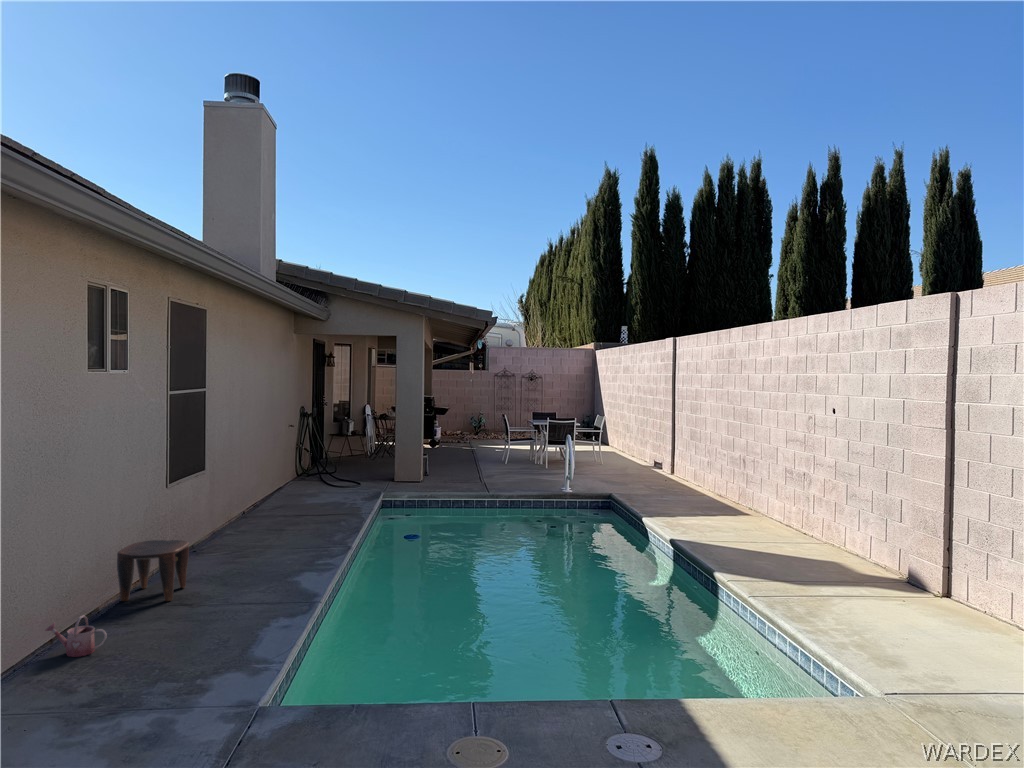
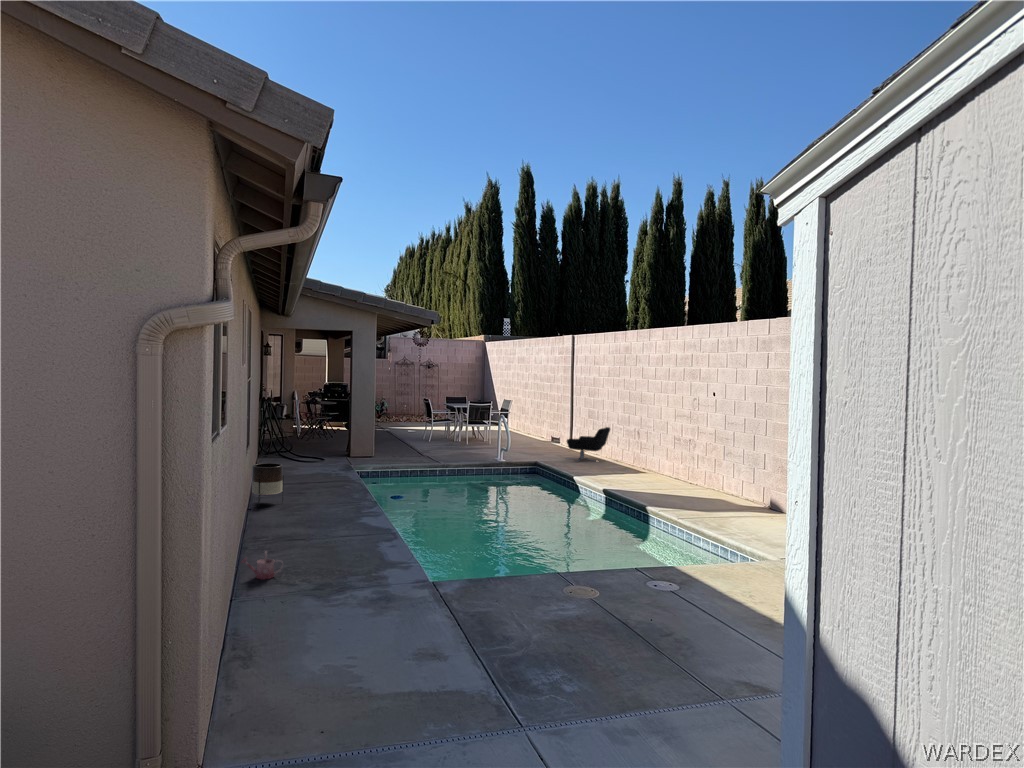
lounge chair: none [650,453,710,498] -> present [567,427,610,462]
planter: none [203,485,243,540] -> present [252,463,284,507]
stool: present [117,540,189,601] -> none [245,503,290,548]

